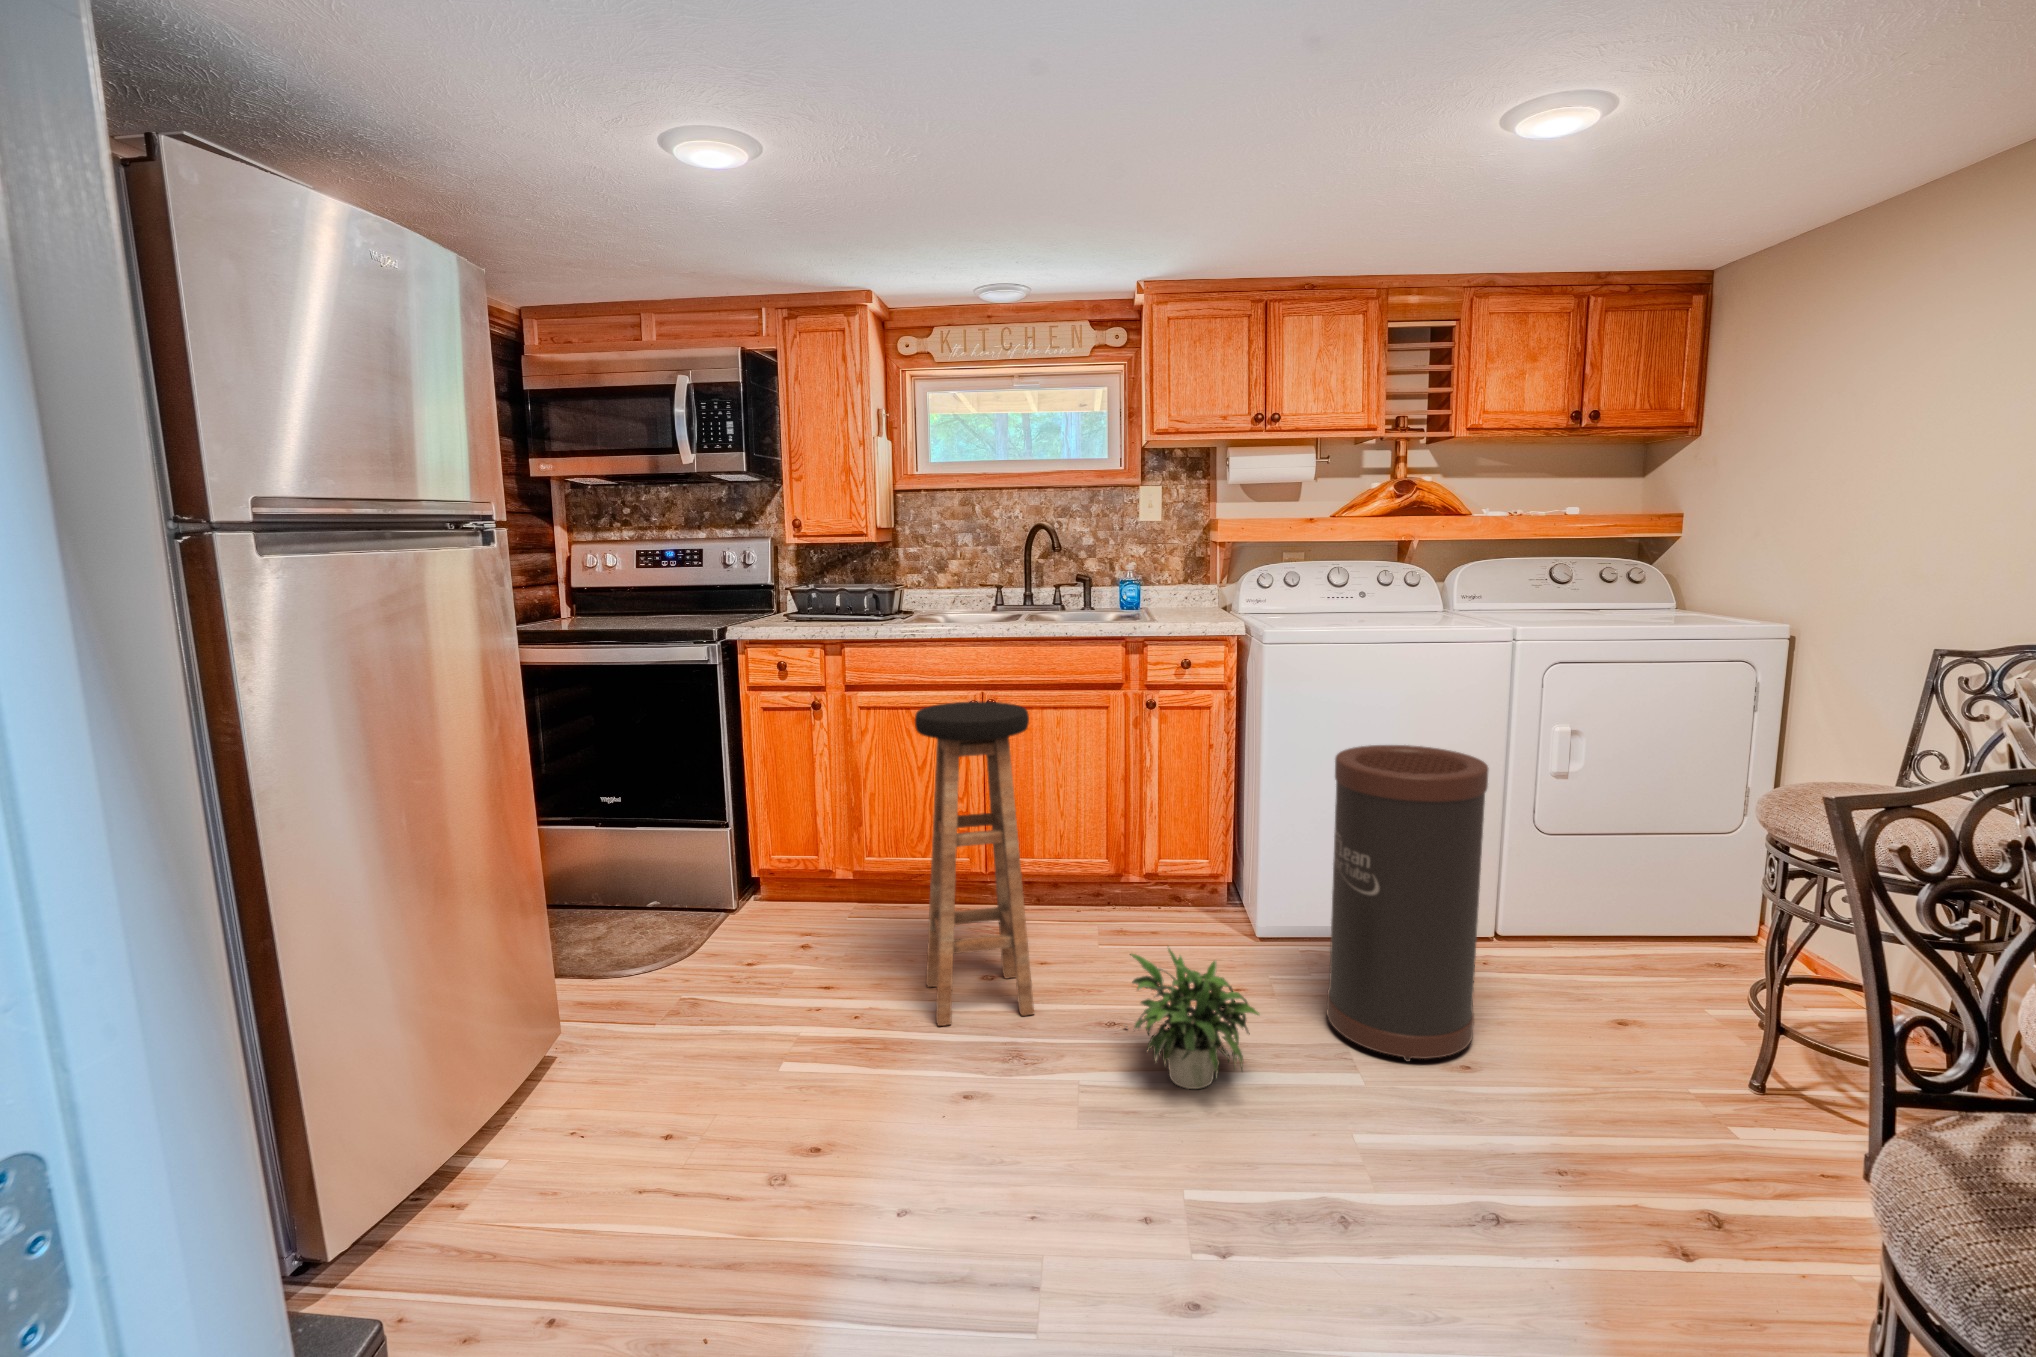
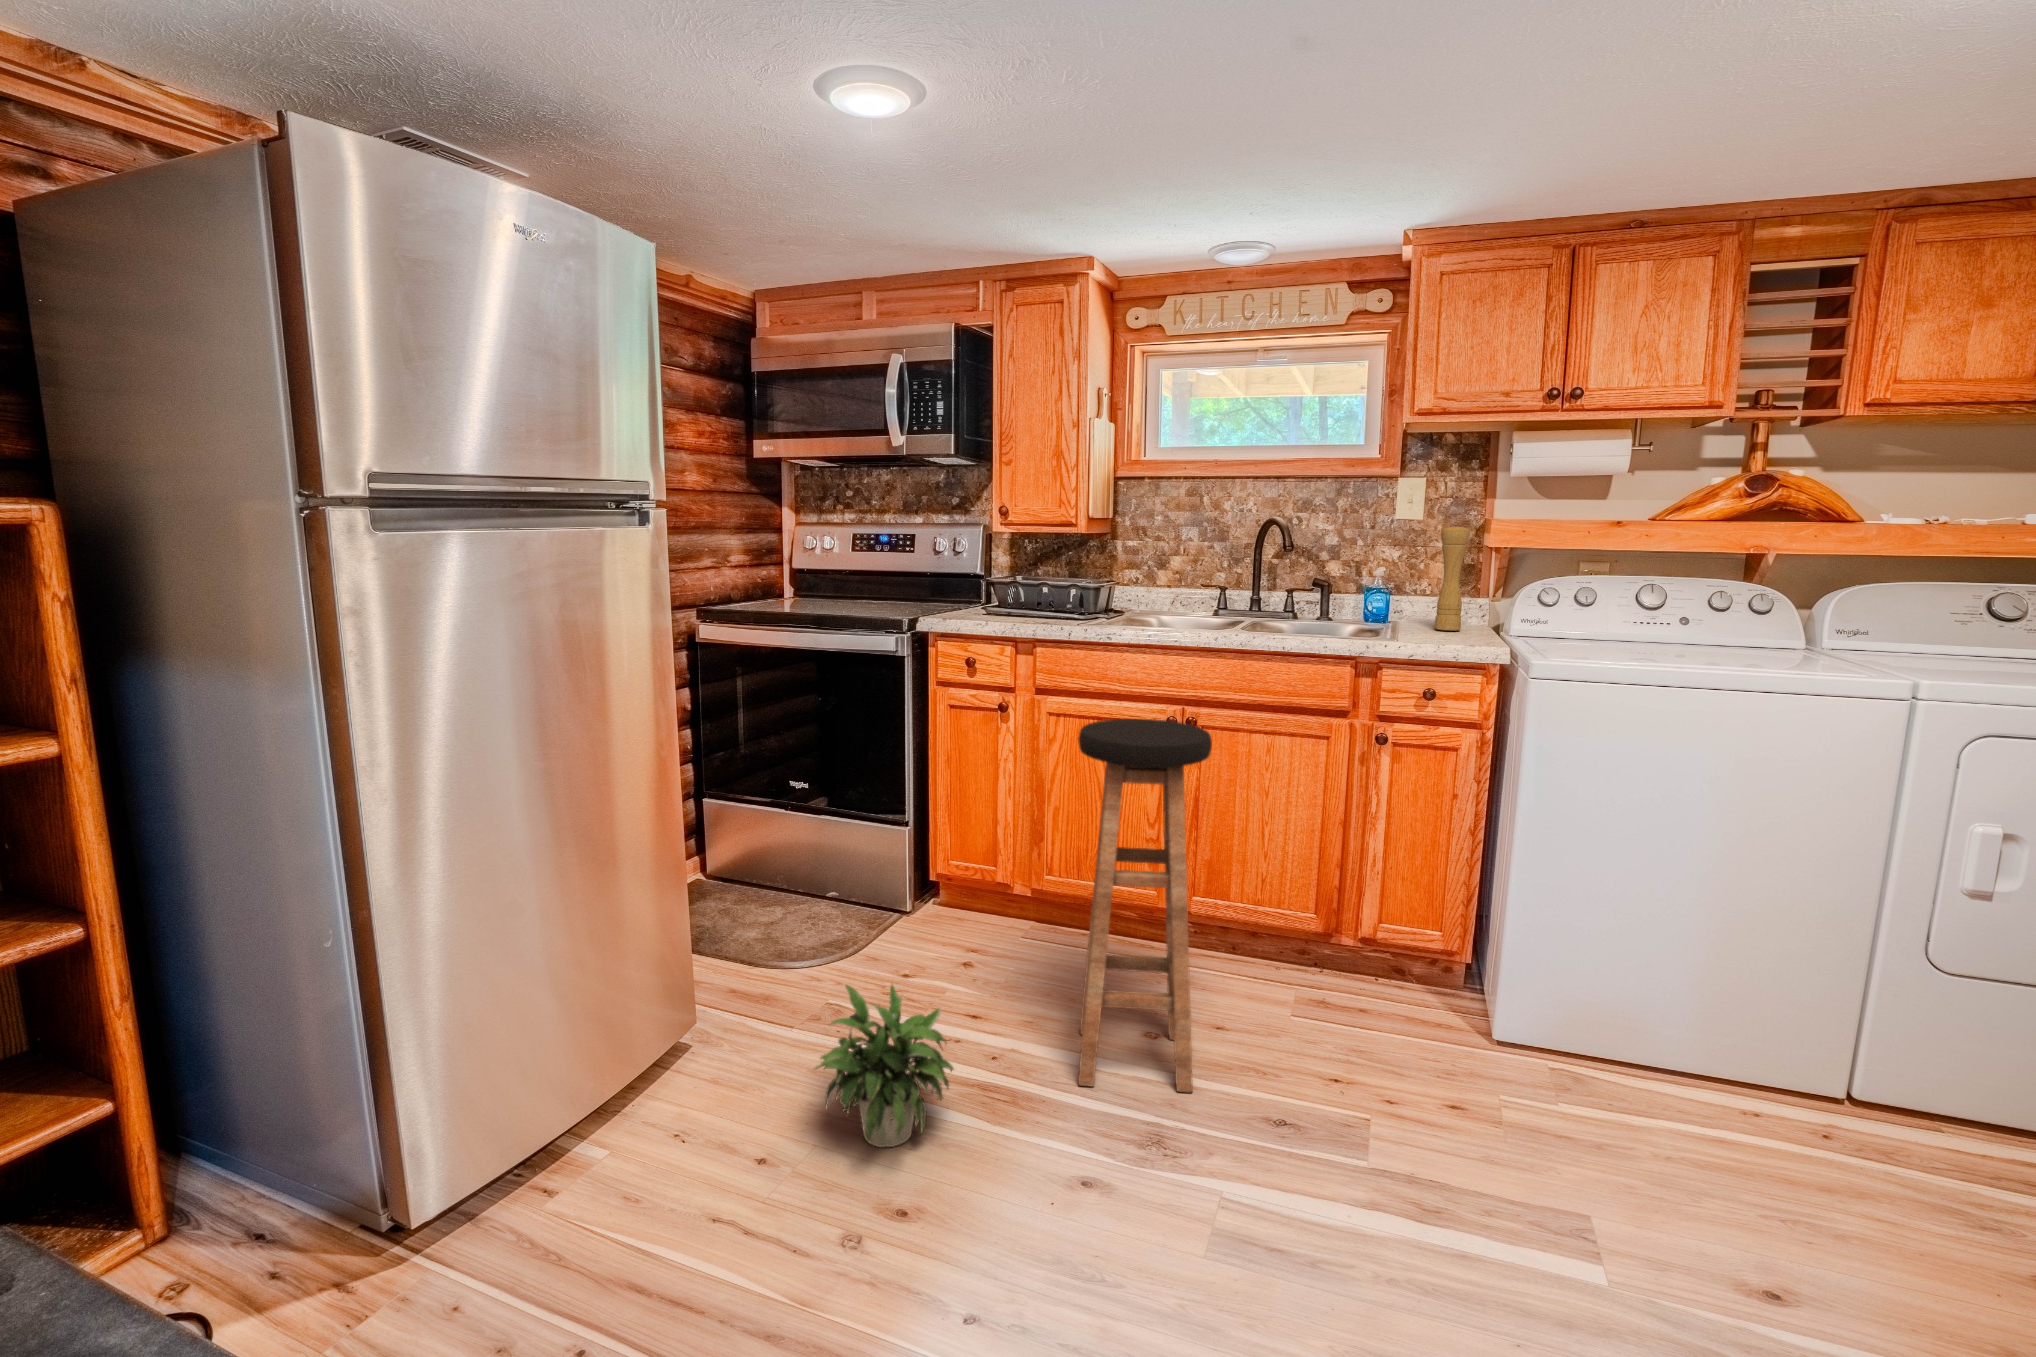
pepper mill: none [1180,525,1202,612] -> present [1434,525,1470,631]
trash can: present [1327,745,1489,1062] -> none [1578,826,1861,1276]
potted plant: present [1125,949,1260,1089] -> present [814,985,953,1147]

